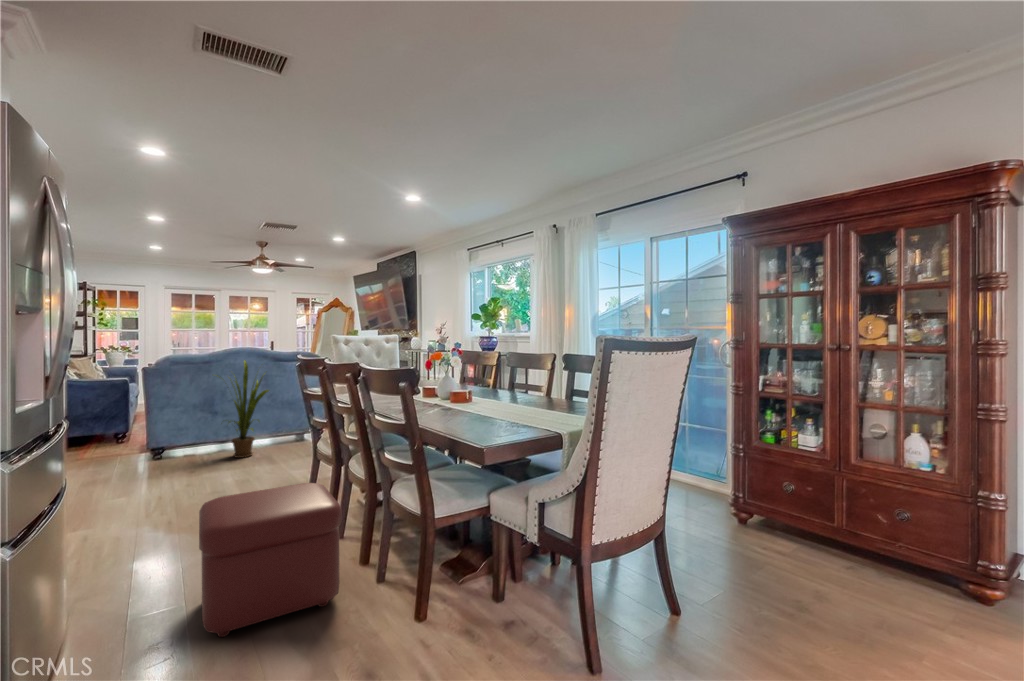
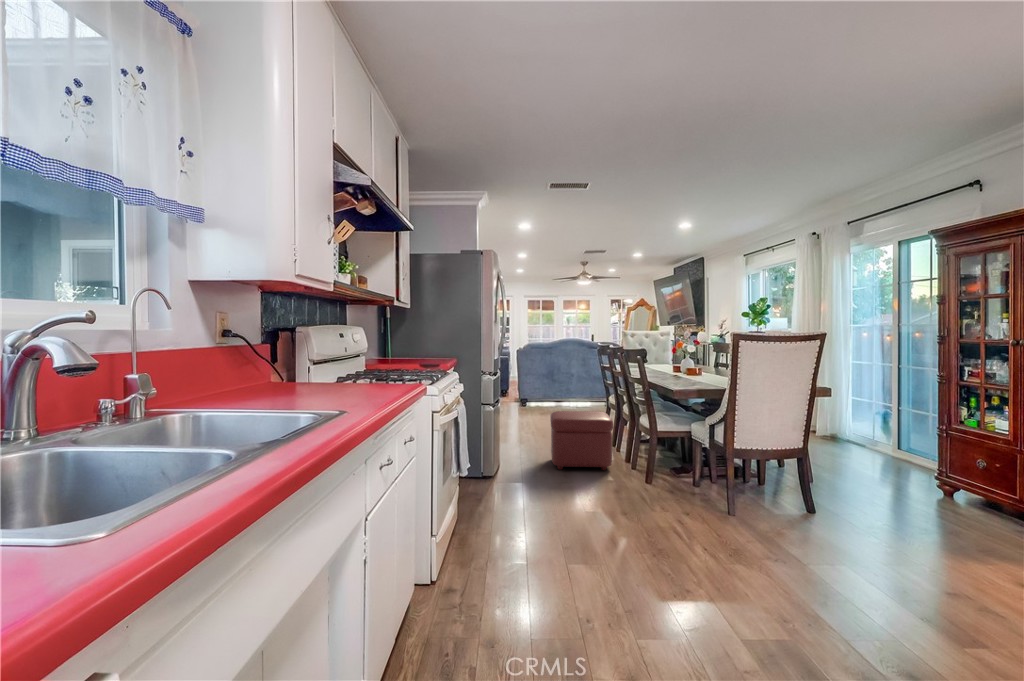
house plant: present [229,360,269,458] -> none [552,347,587,411]

